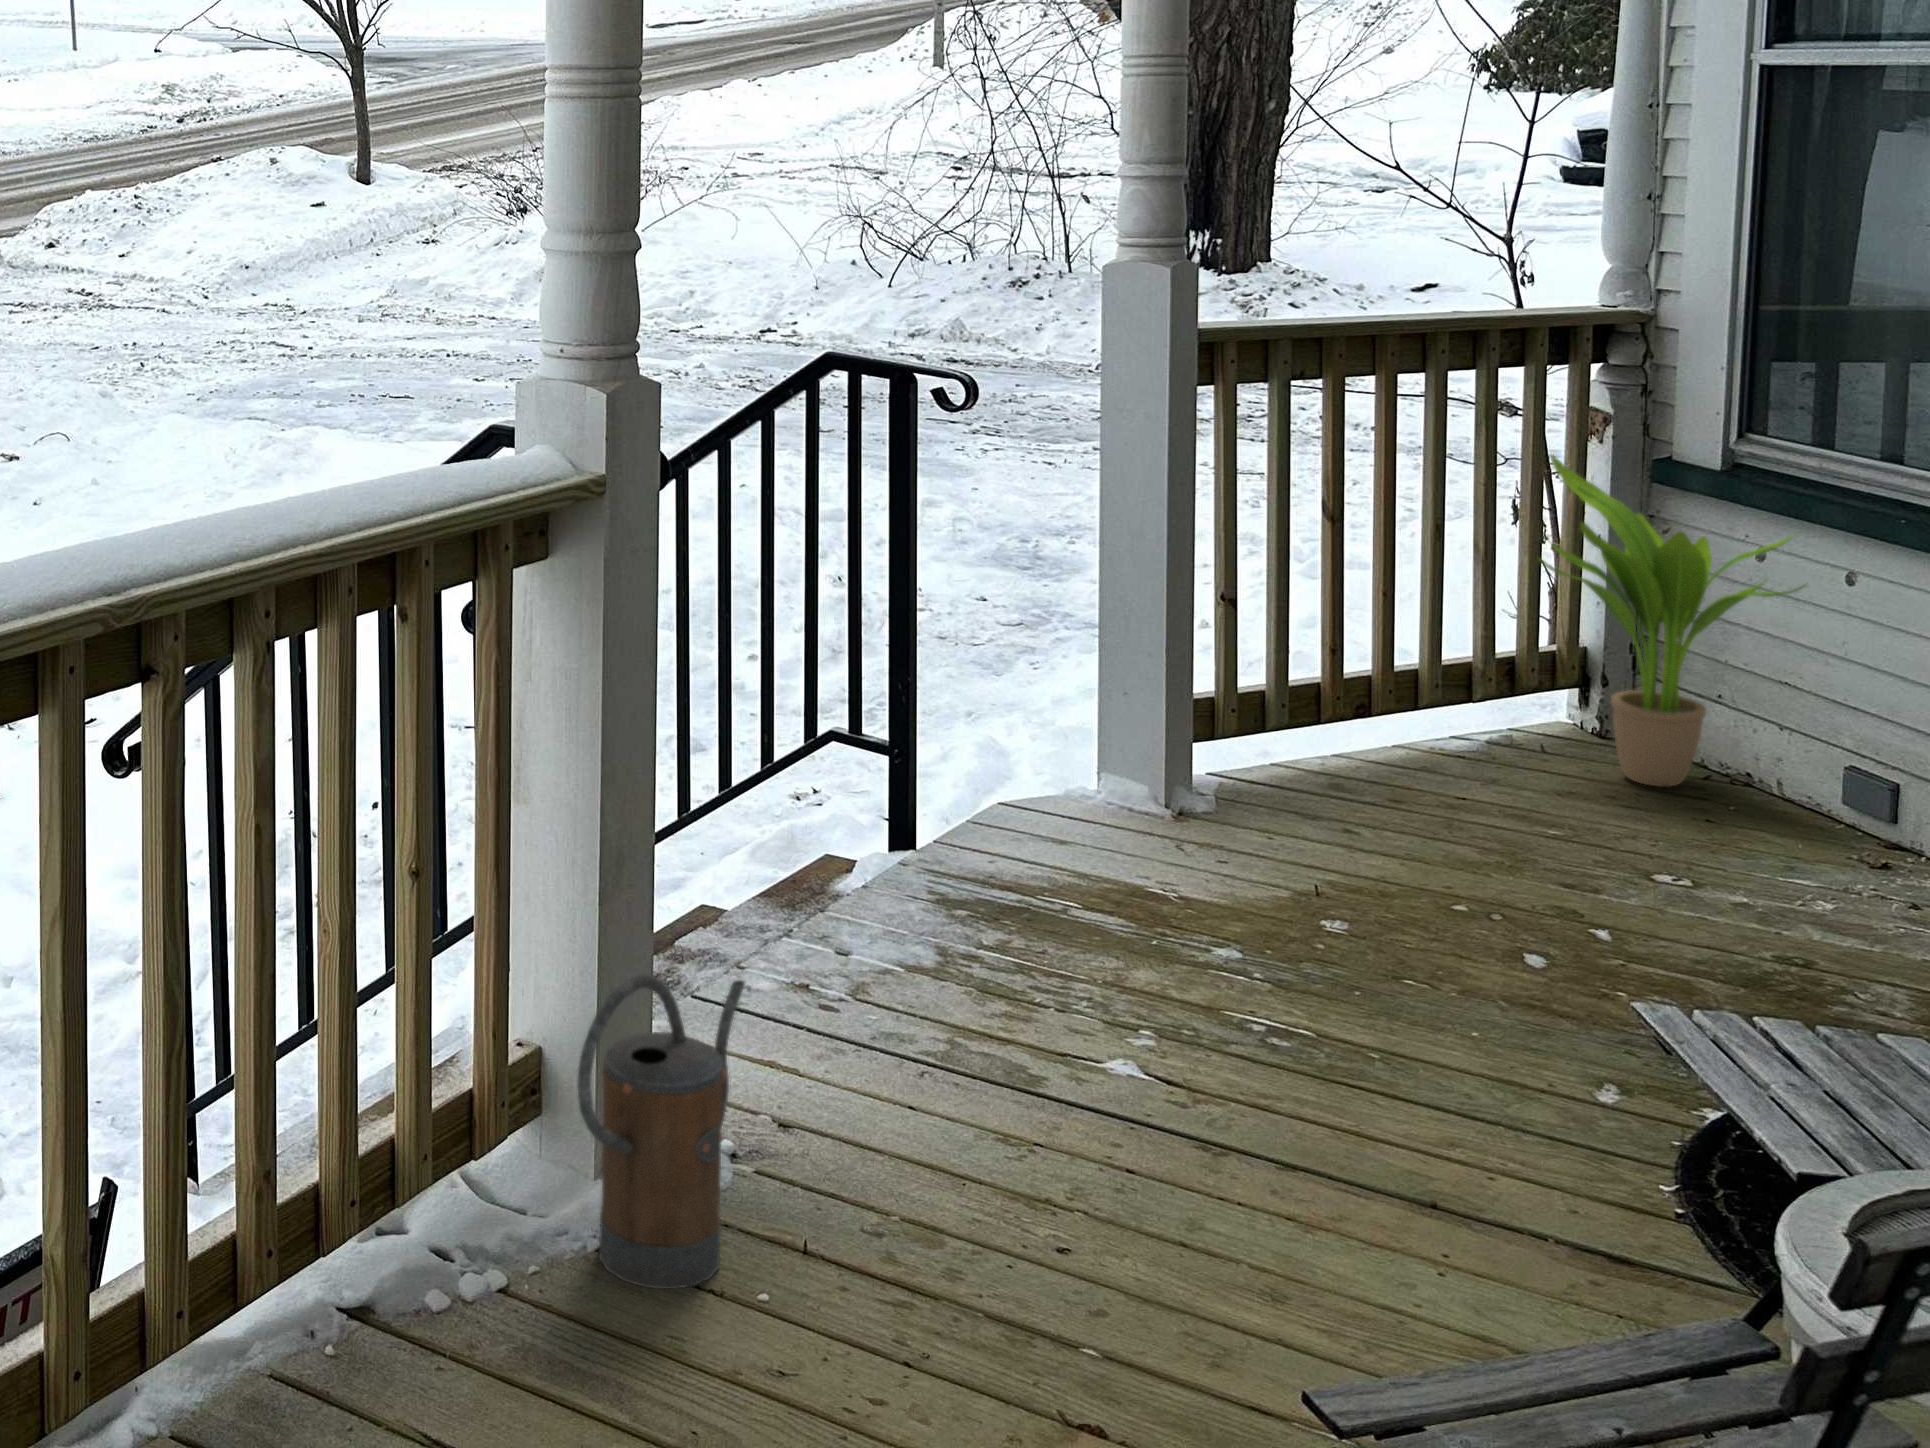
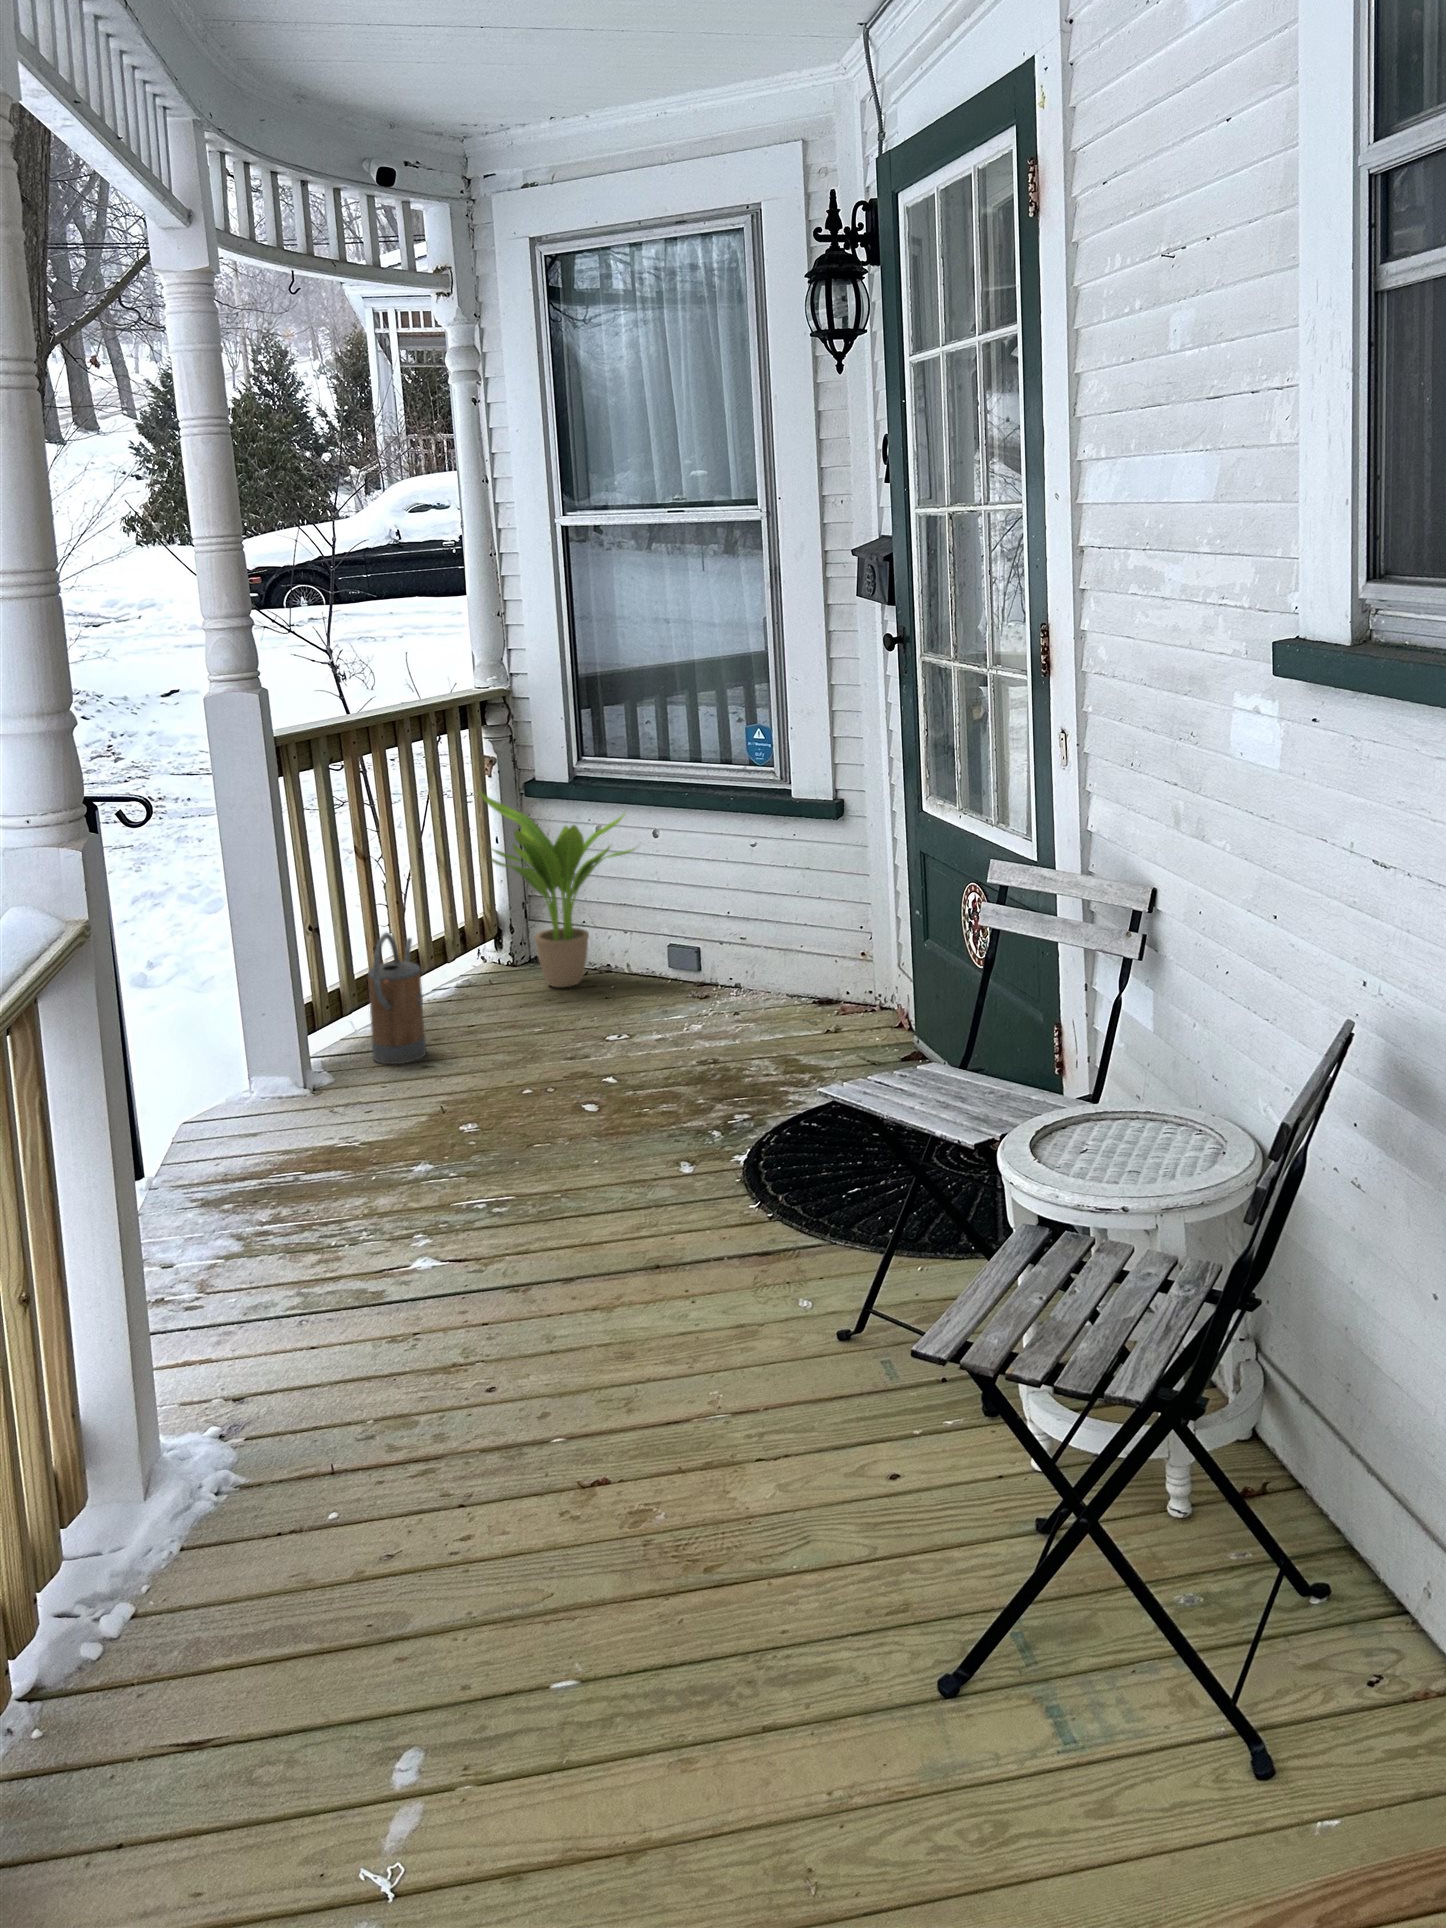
watering can: present [577,974,745,1289] -> present [368,933,426,1064]

